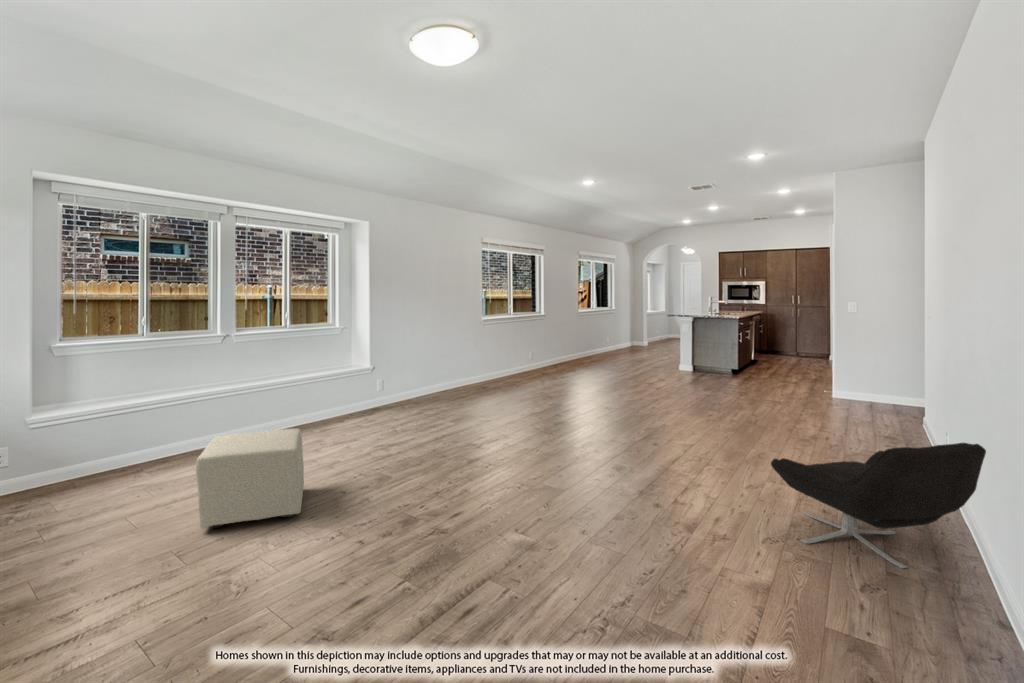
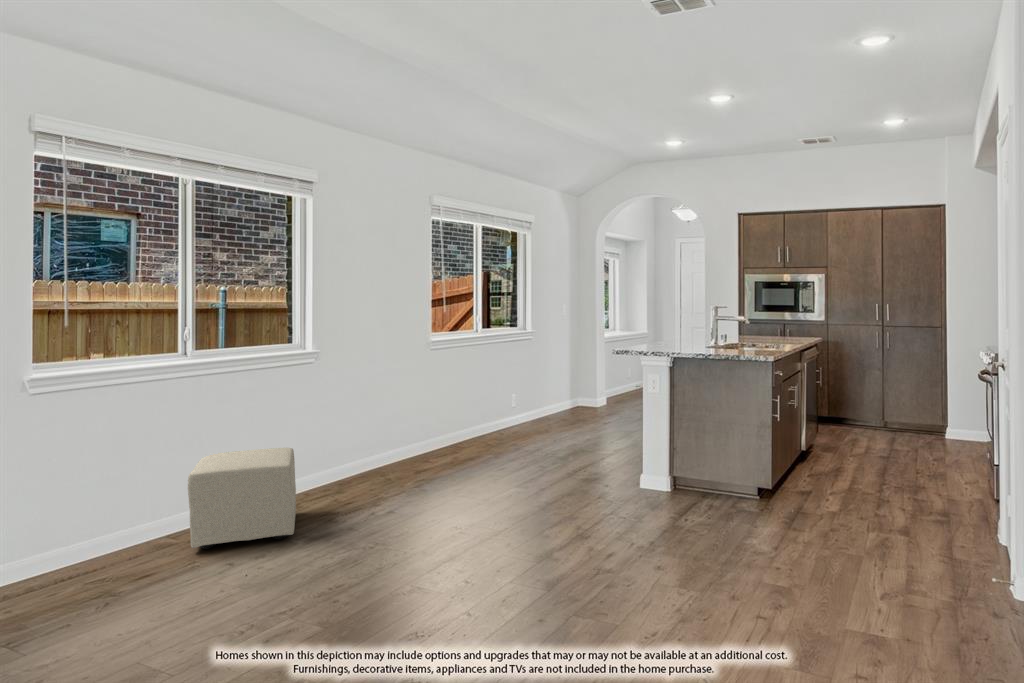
lounge chair: present [771,443,986,568] -> none [790,447,1006,582]

